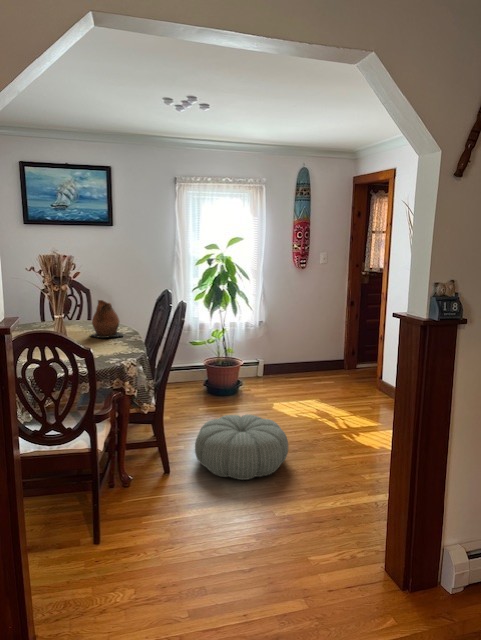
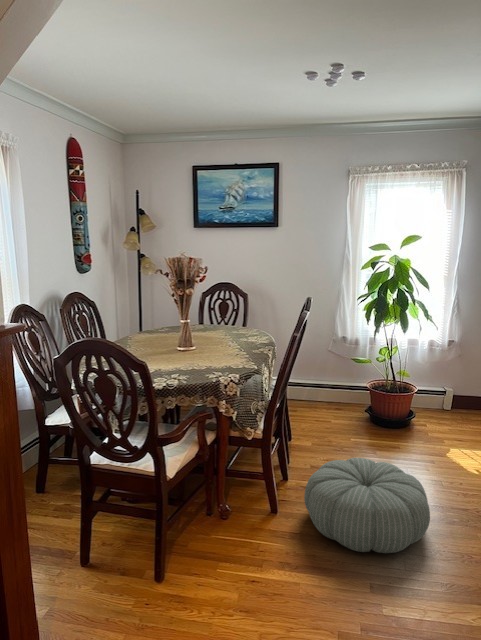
ceramic pitcher: present [92,300,124,338] -> none [213,306,249,347]

